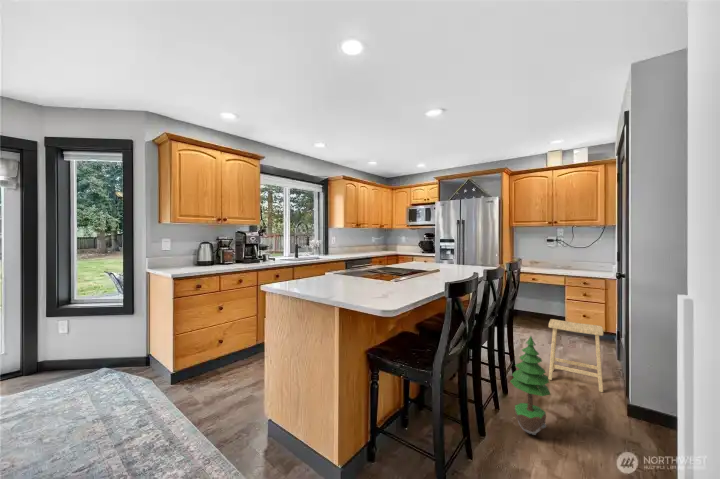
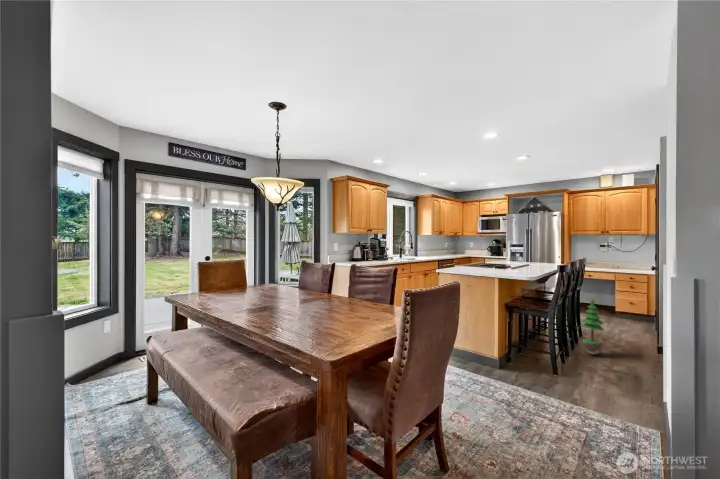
footstool: present [548,319,603,392] -> none [603,298,641,343]

